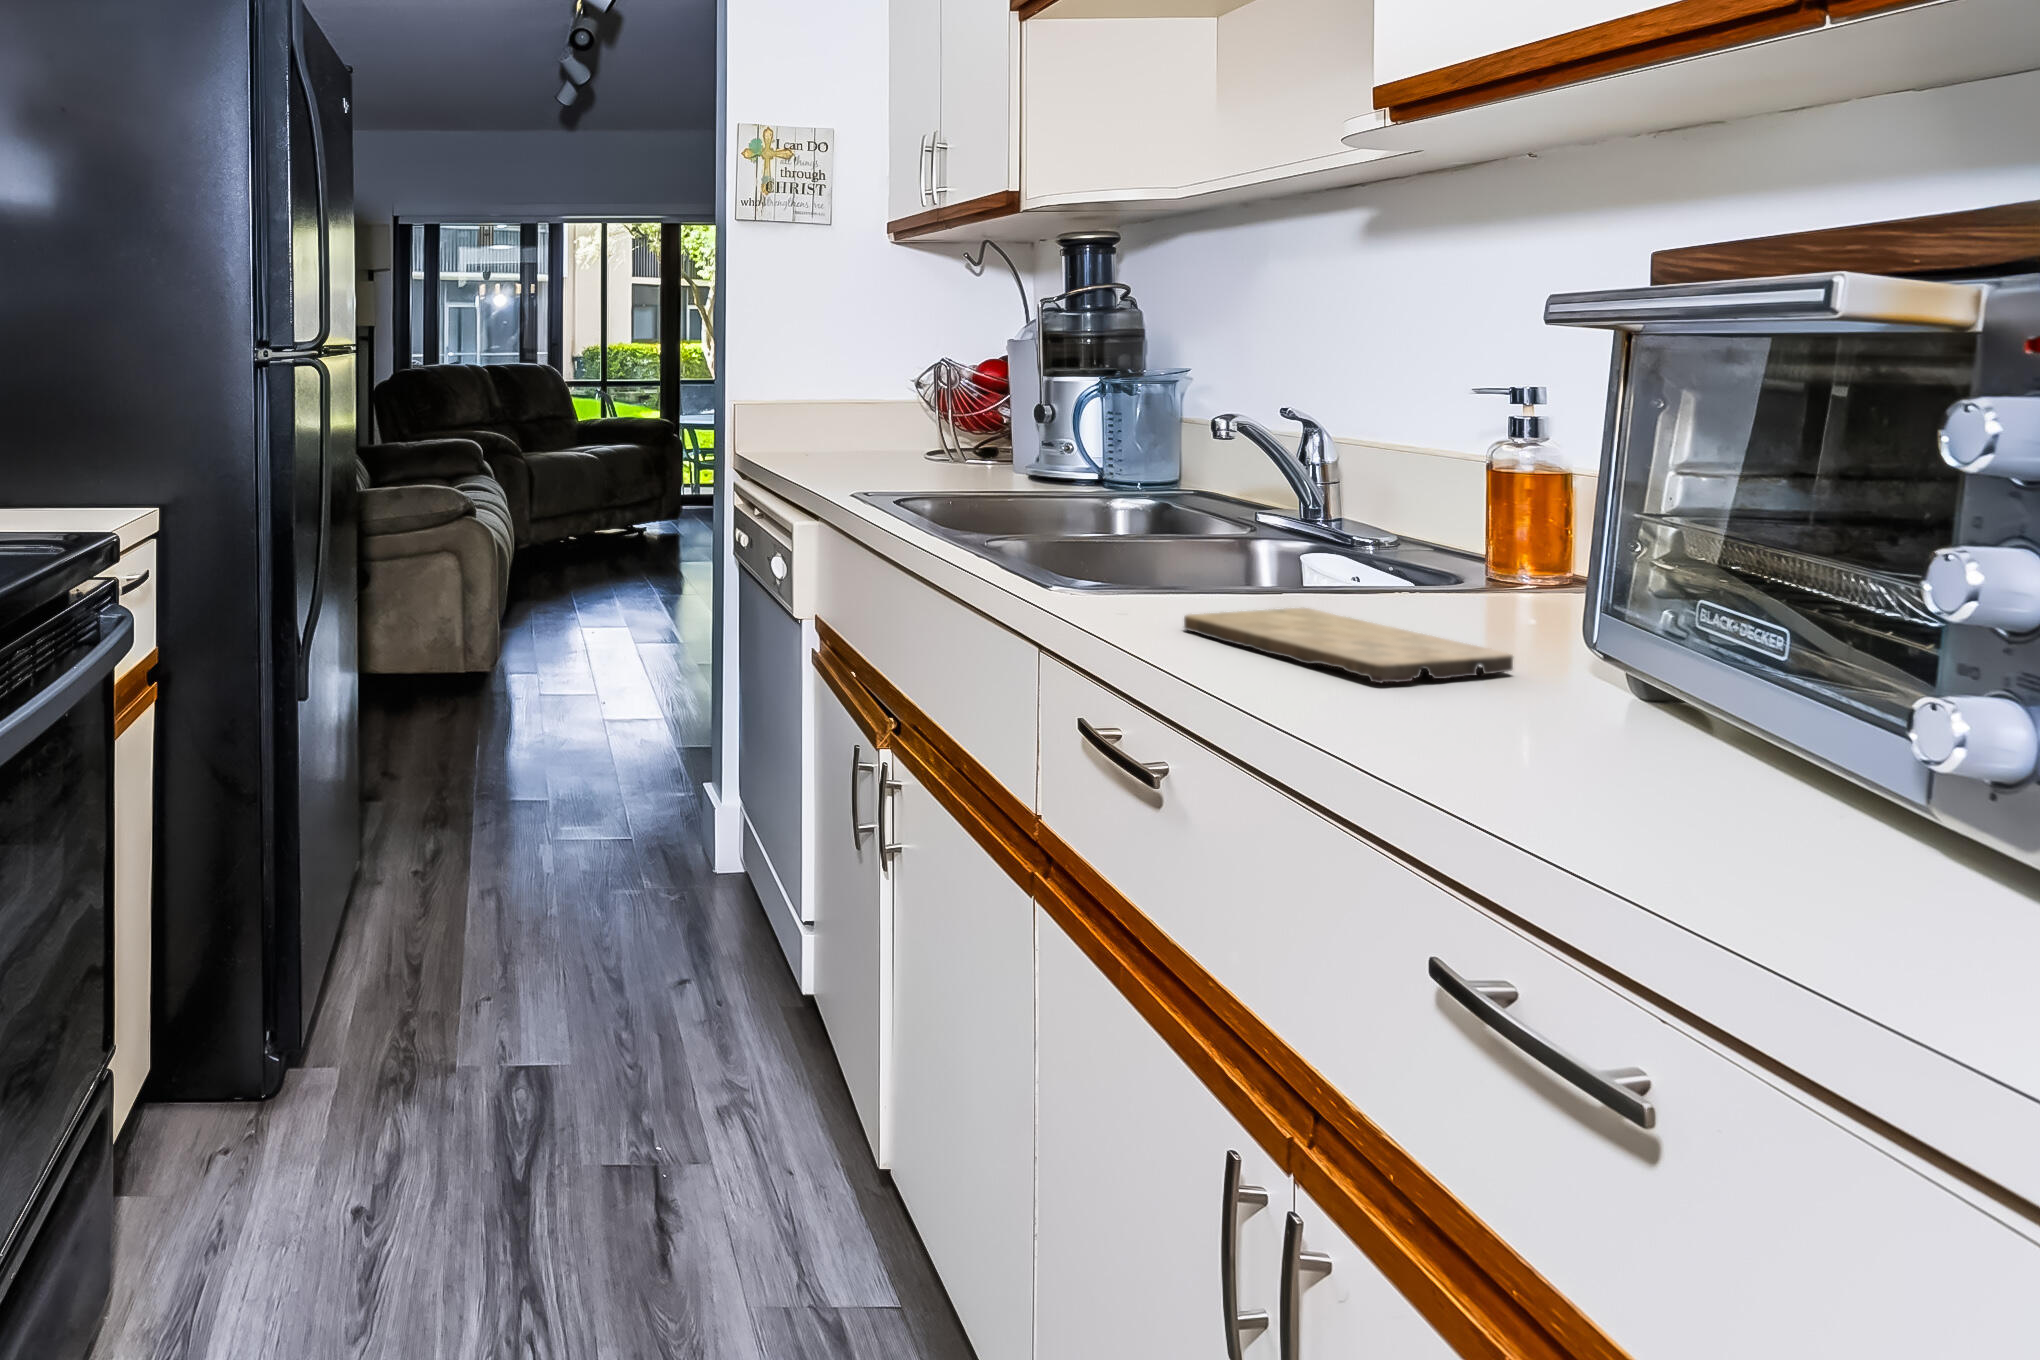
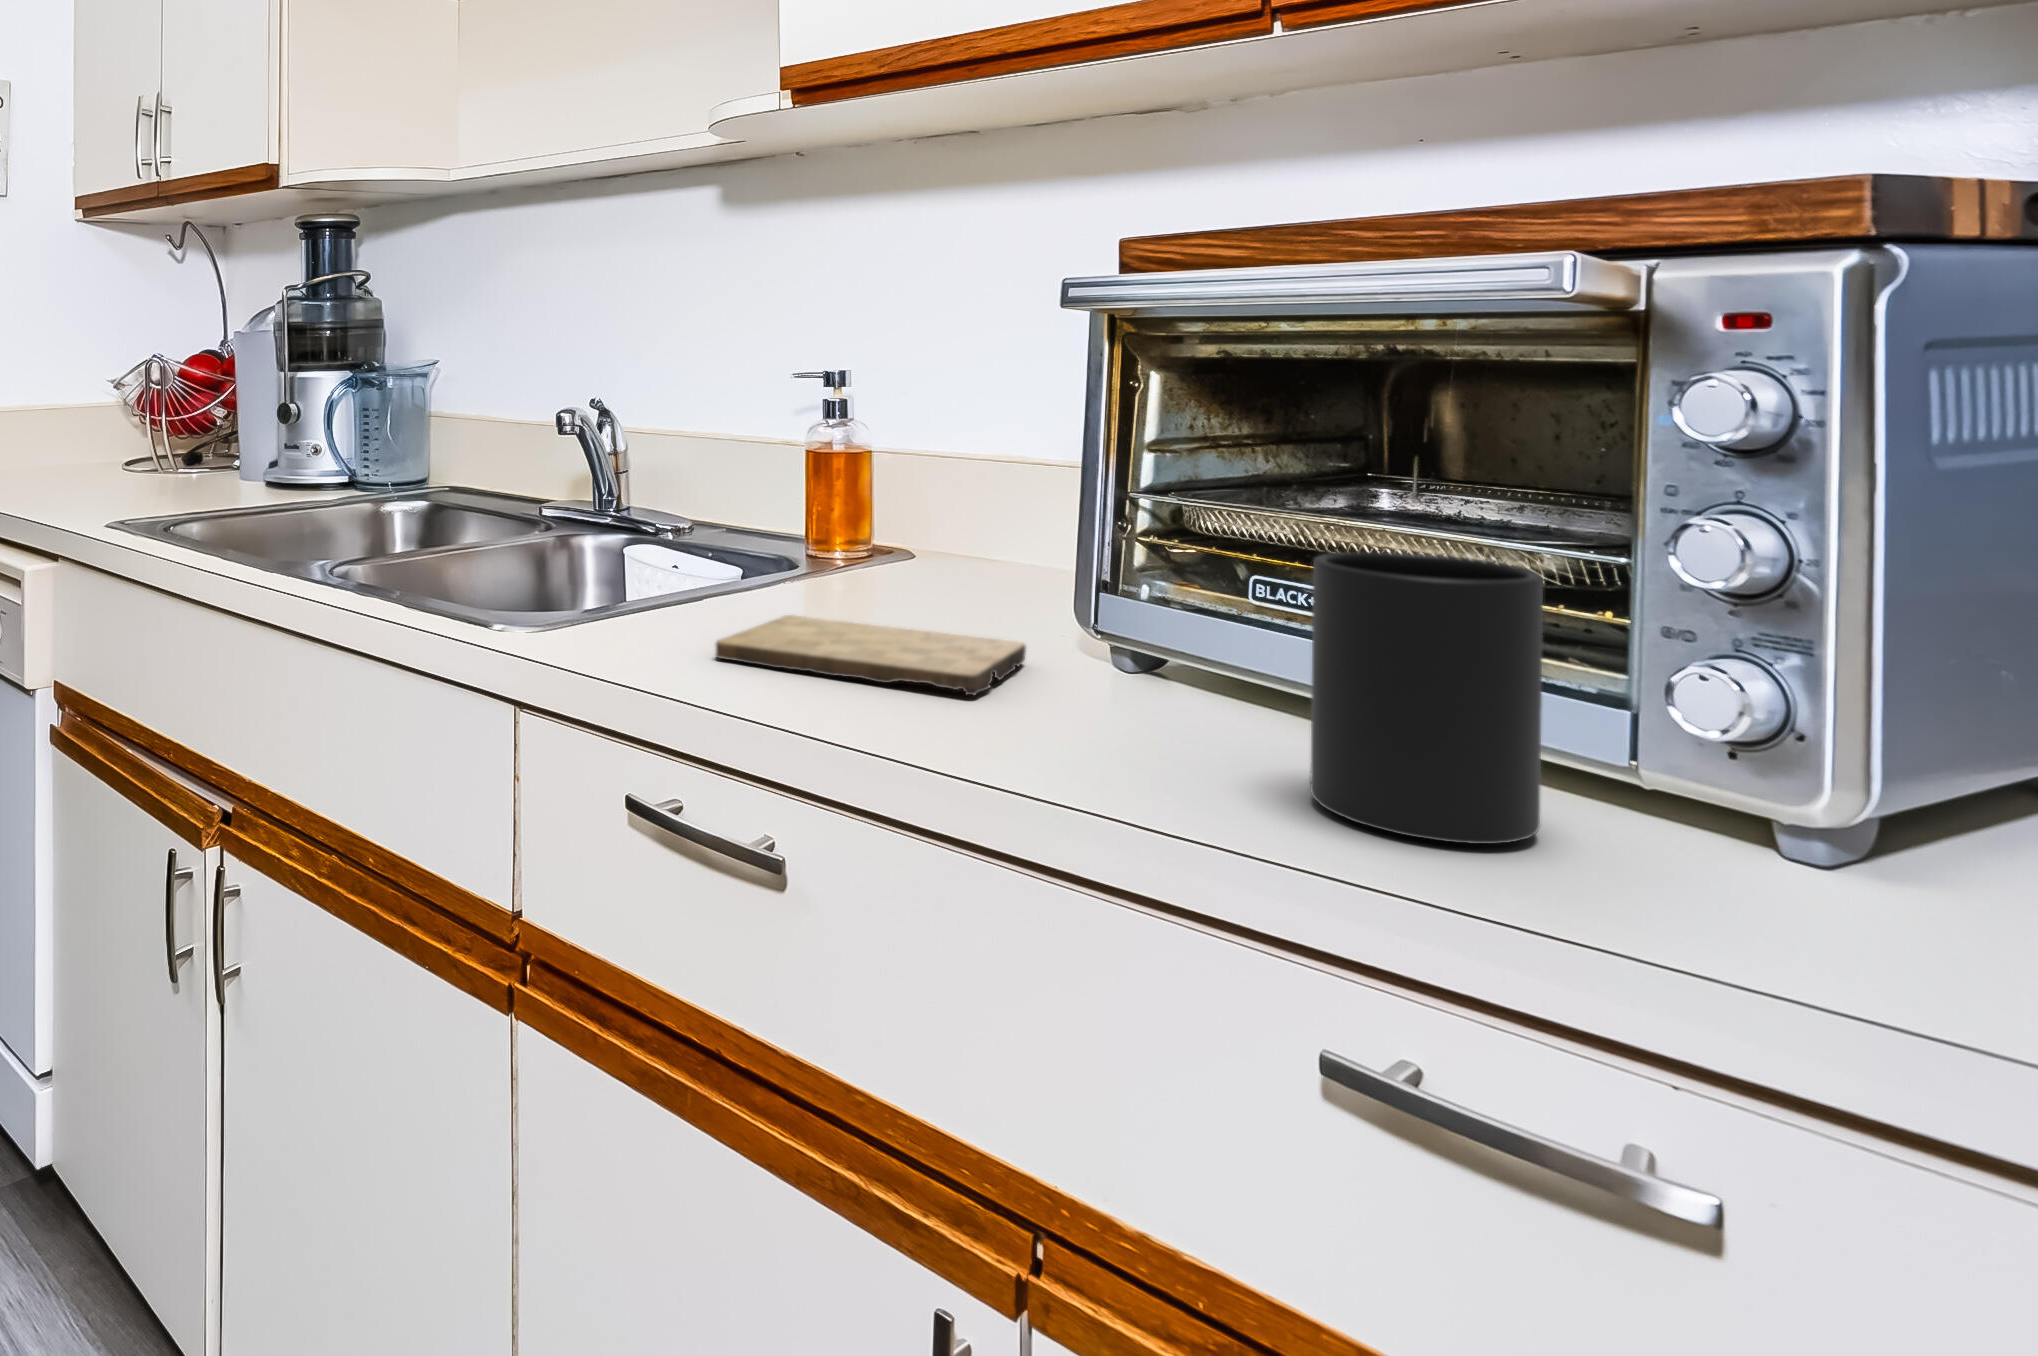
mug: none [1547,568,1826,848] -> present [1310,552,1543,844]

